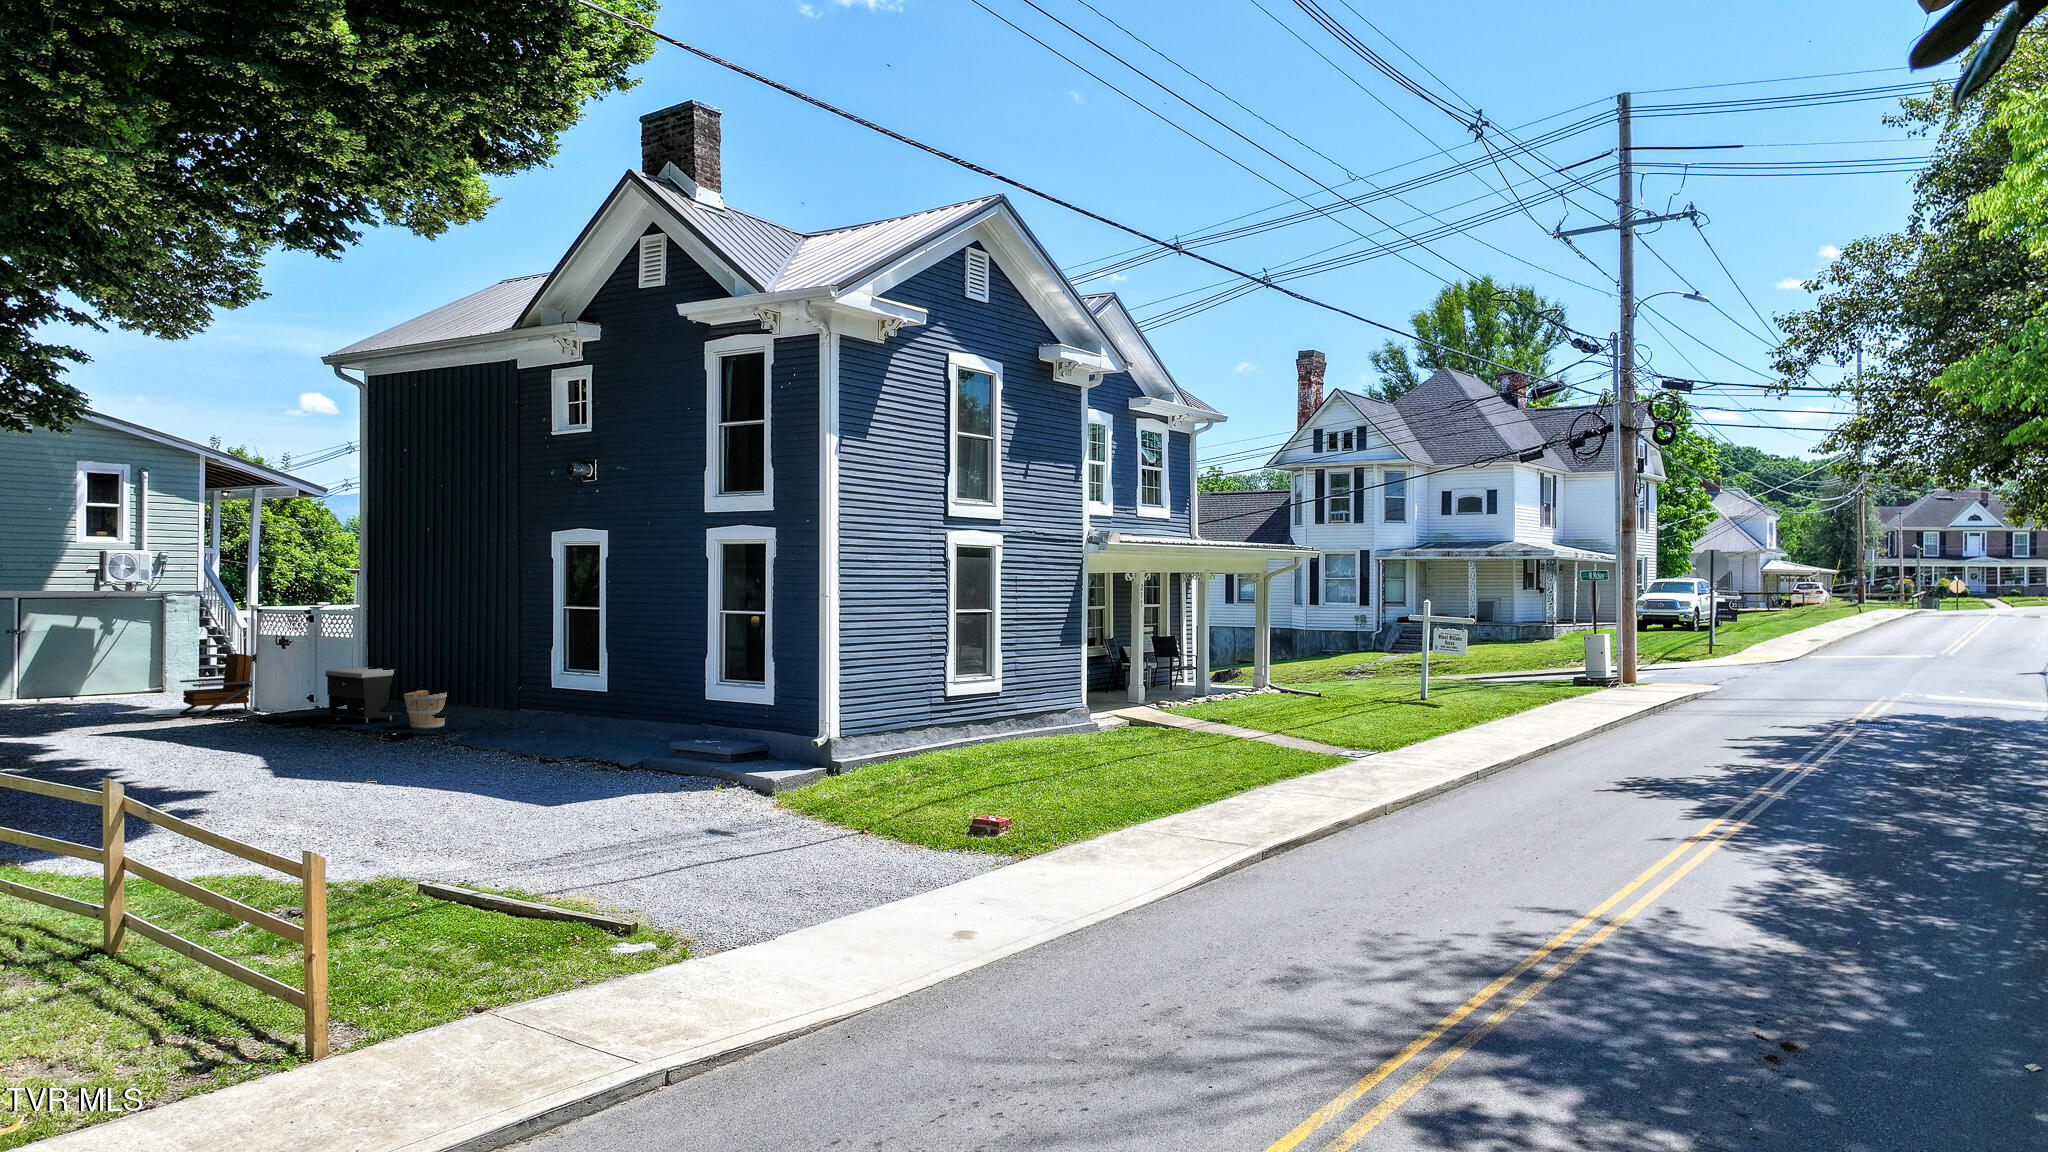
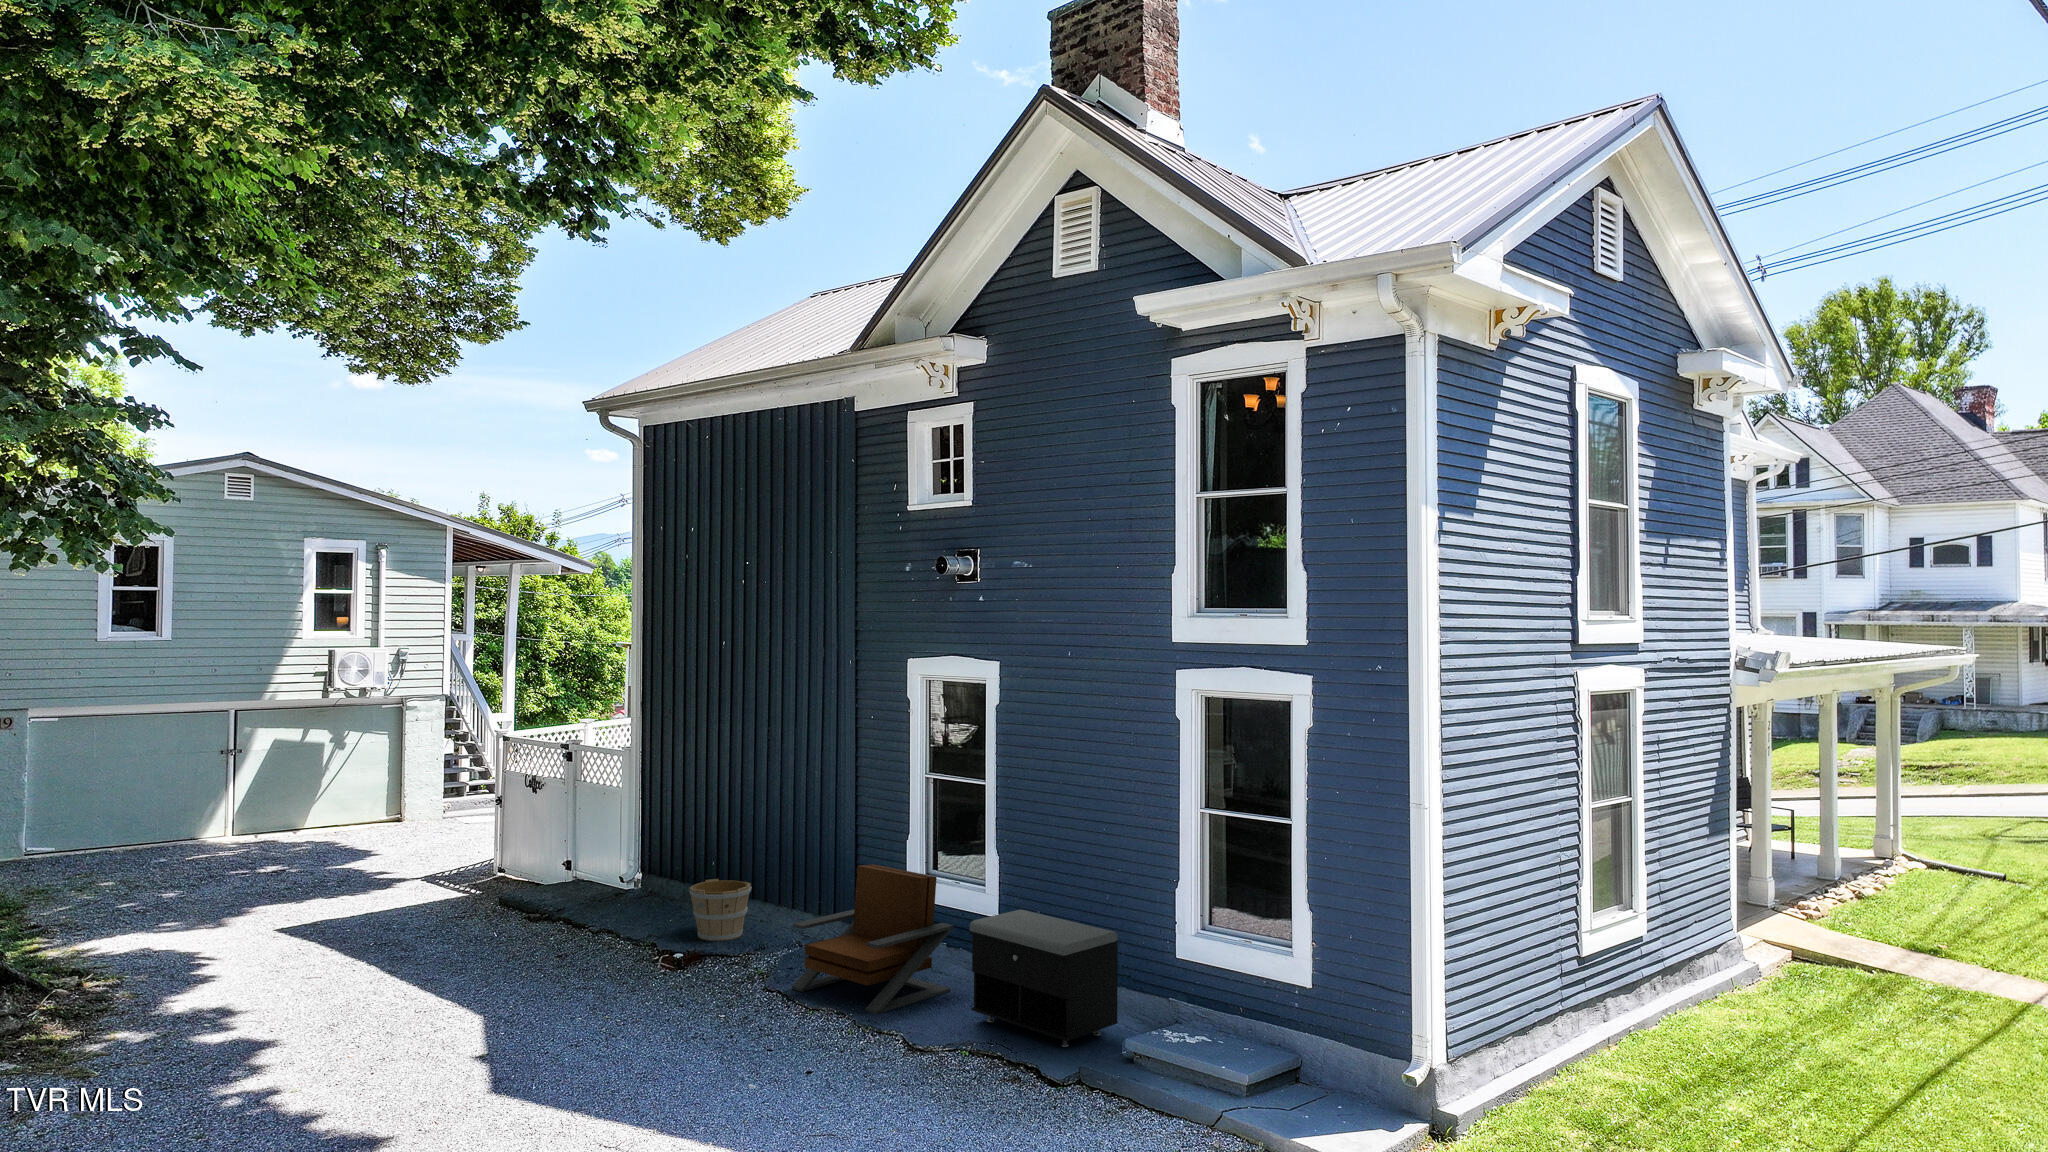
lounge chair: present [180,653,257,719] -> present [792,864,953,1014]
storage bench: present [325,667,401,723] -> present [969,910,1118,1047]

